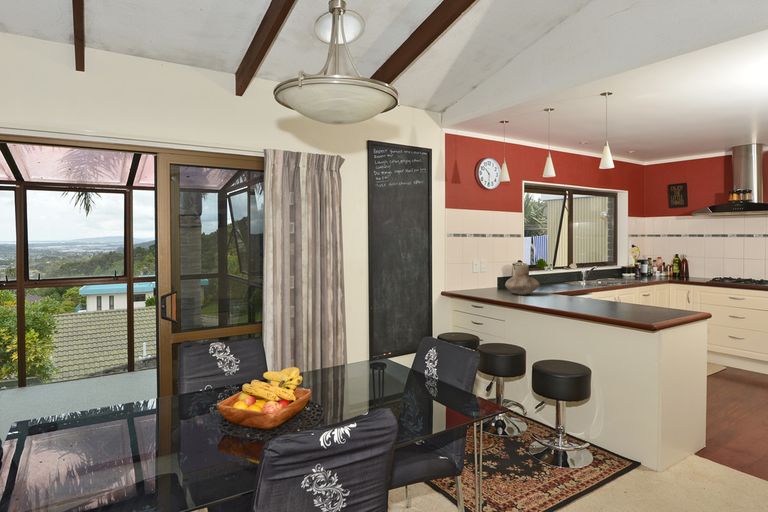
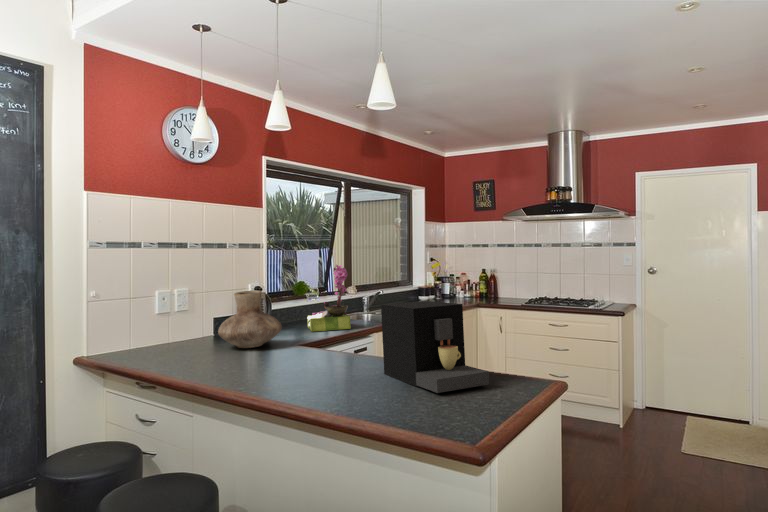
flower arrangement: none [549,250,579,289] -> present [307,265,351,332]
coffee maker: none [605,274,666,318] -> present [381,301,489,393]

